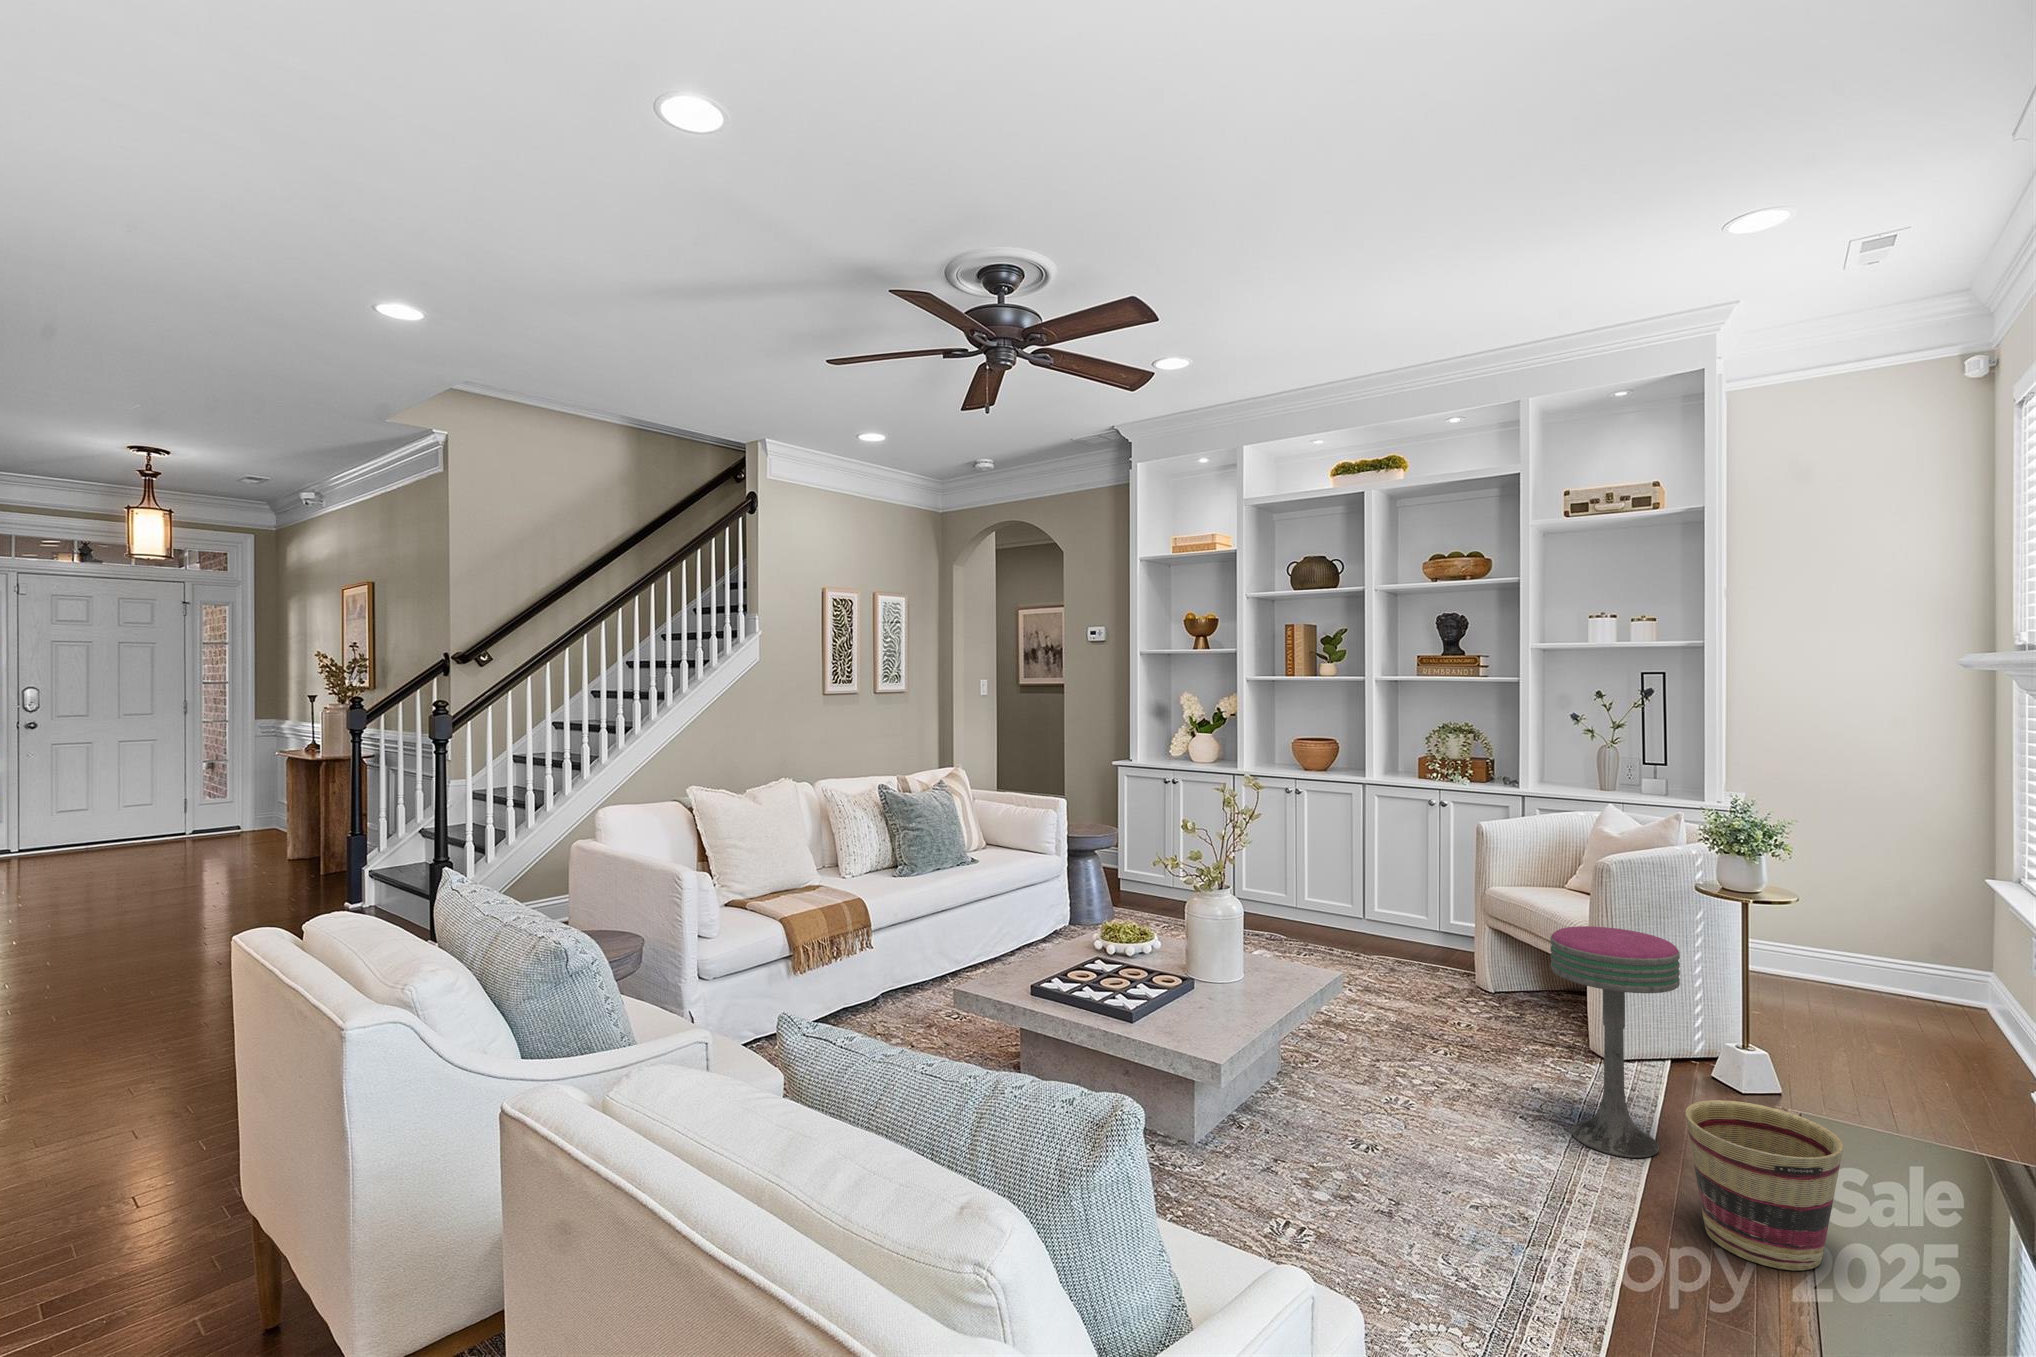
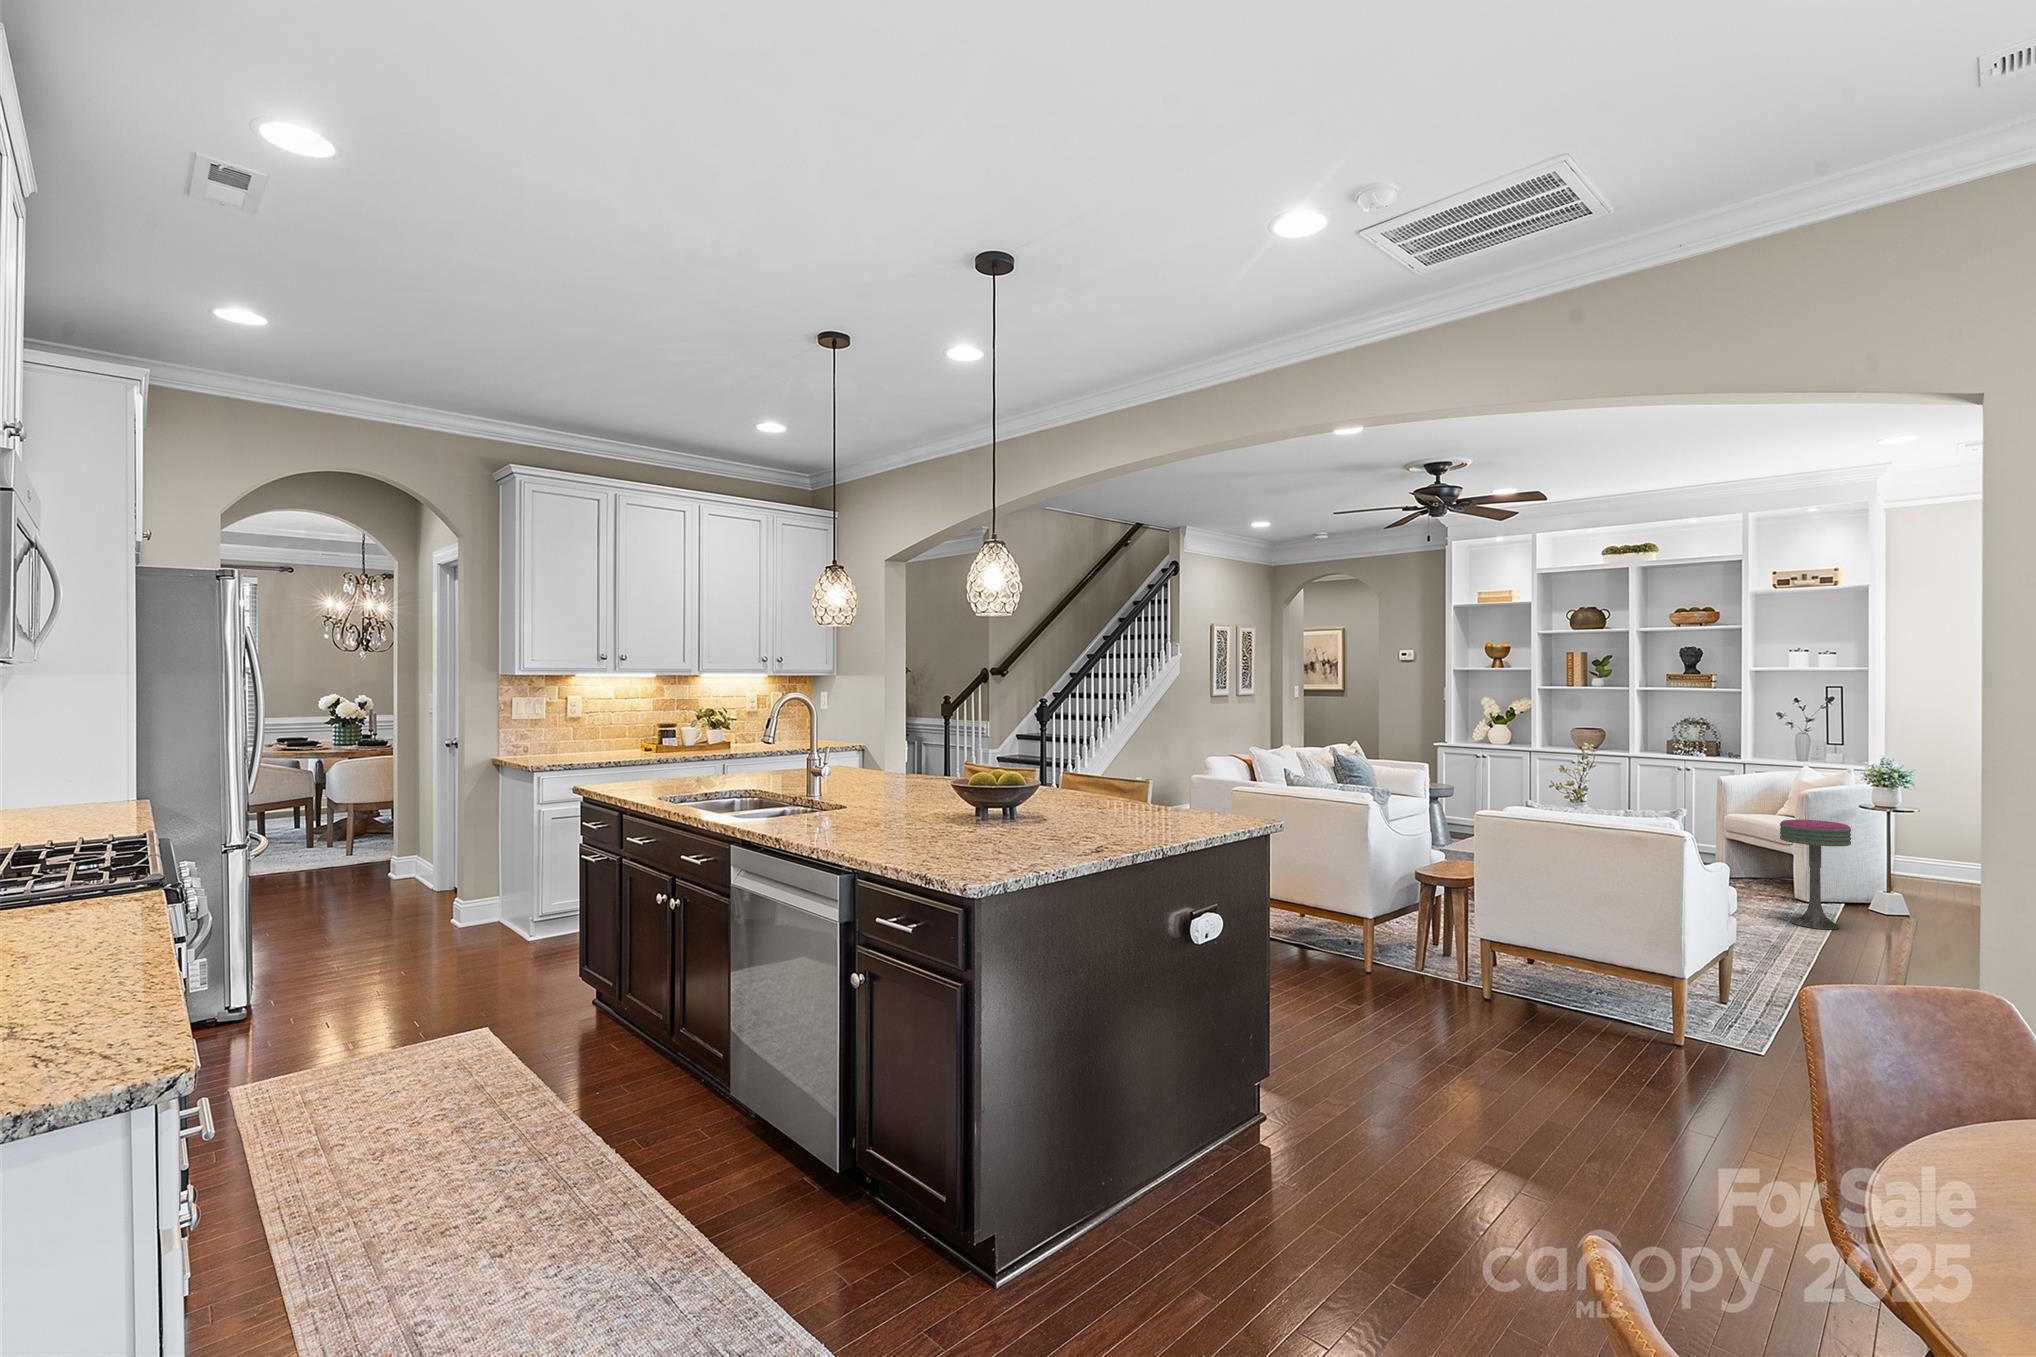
basket: present [1685,1100,1843,1270] -> none [1854,891,1930,956]

